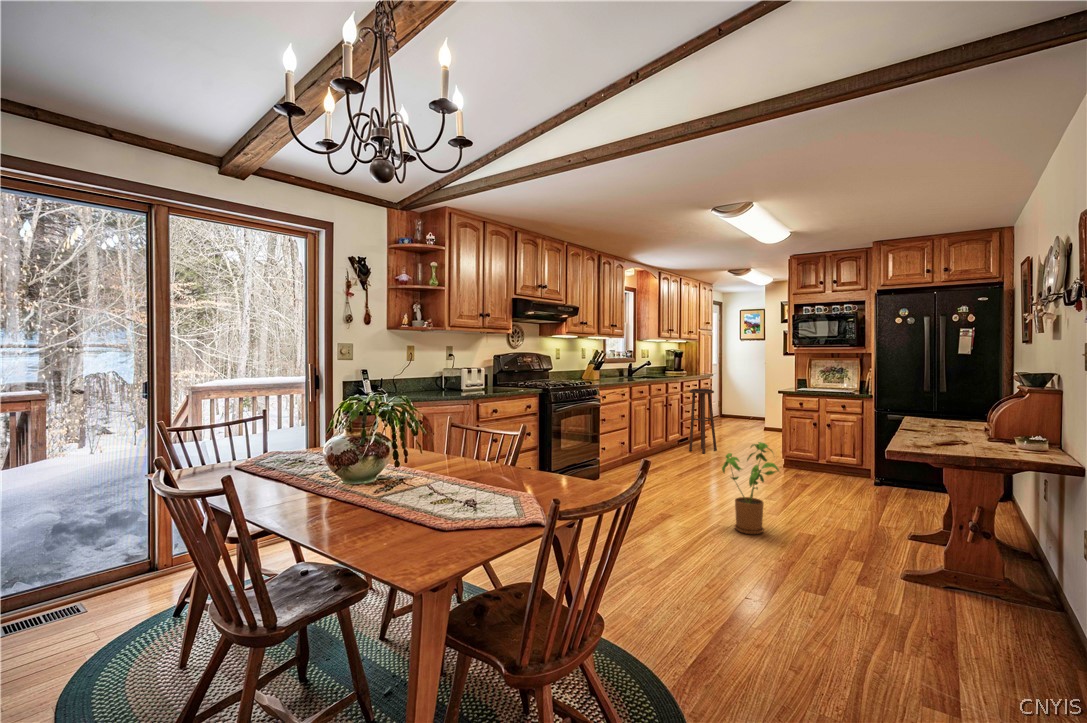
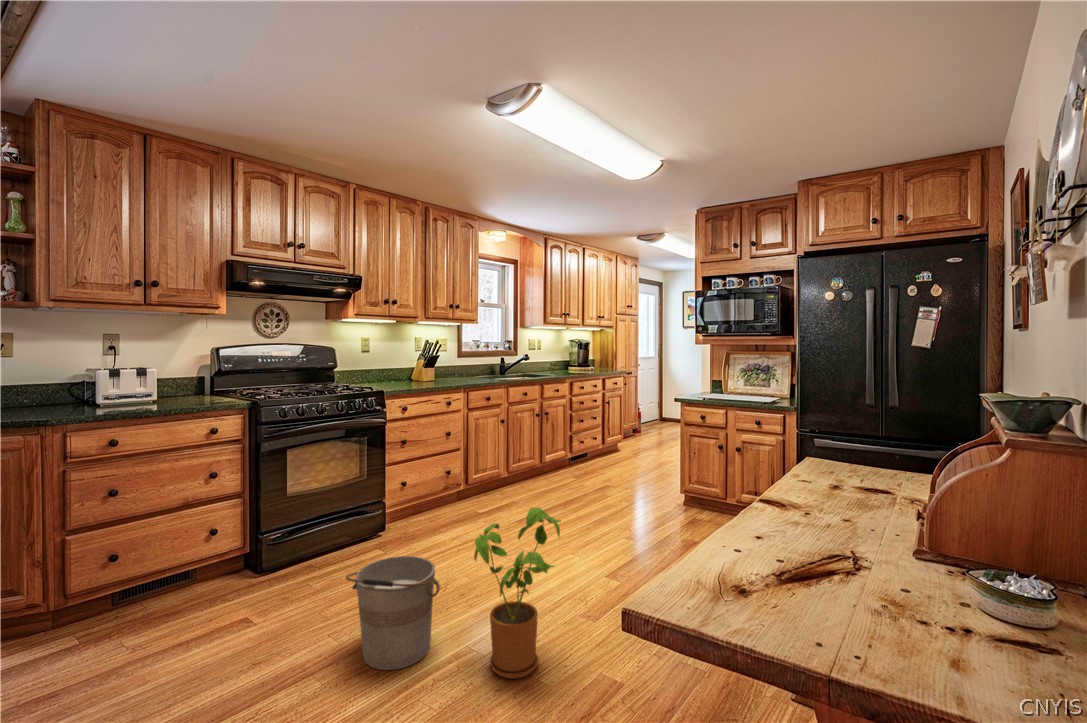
stool: present [689,389,717,453] -> none [575,392,612,479]
bucket: none [650,475,702,532] -> present [346,556,440,670]

